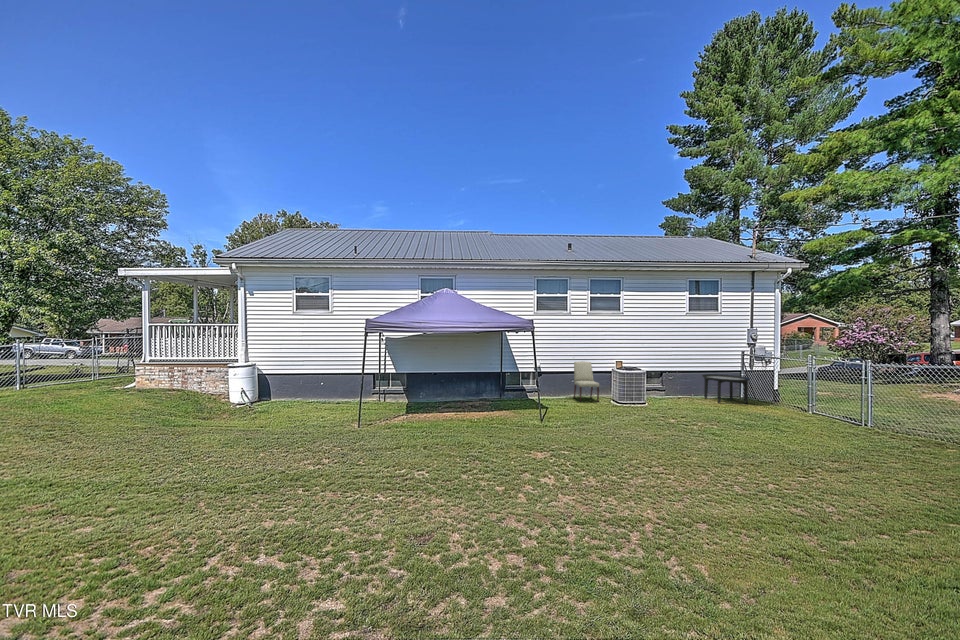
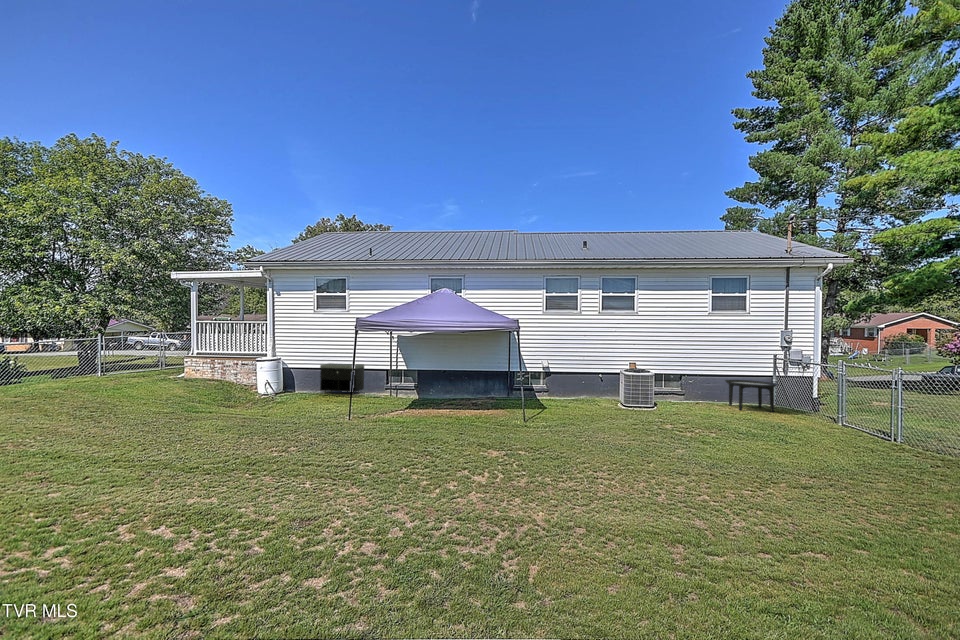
chair: present [574,361,600,402] -> none [583,362,607,404]
storage bench: none [302,369,350,402] -> present [320,363,364,394]

